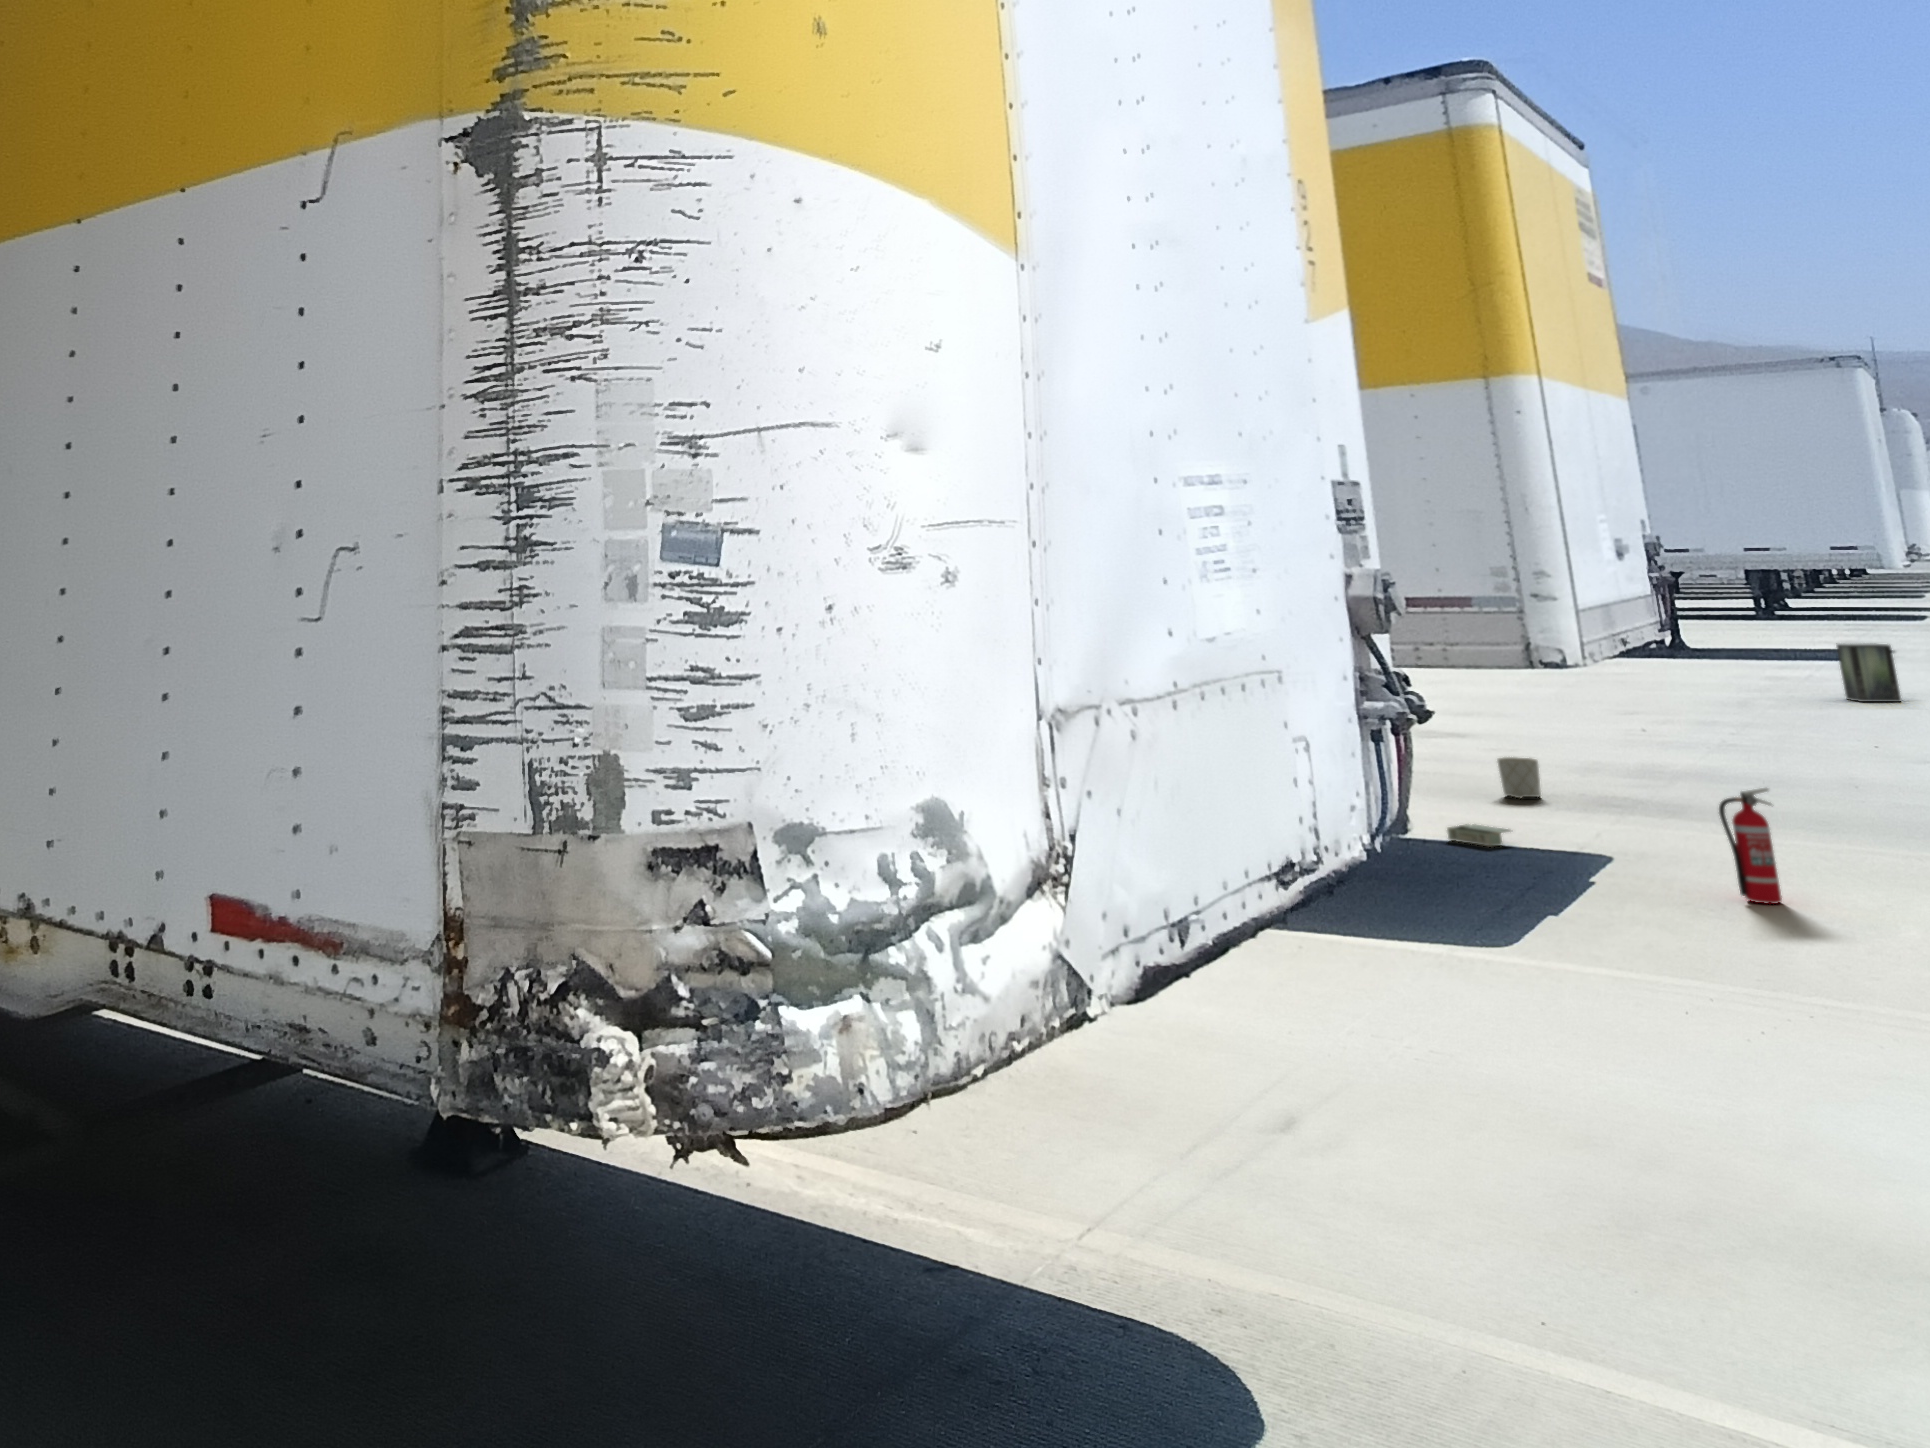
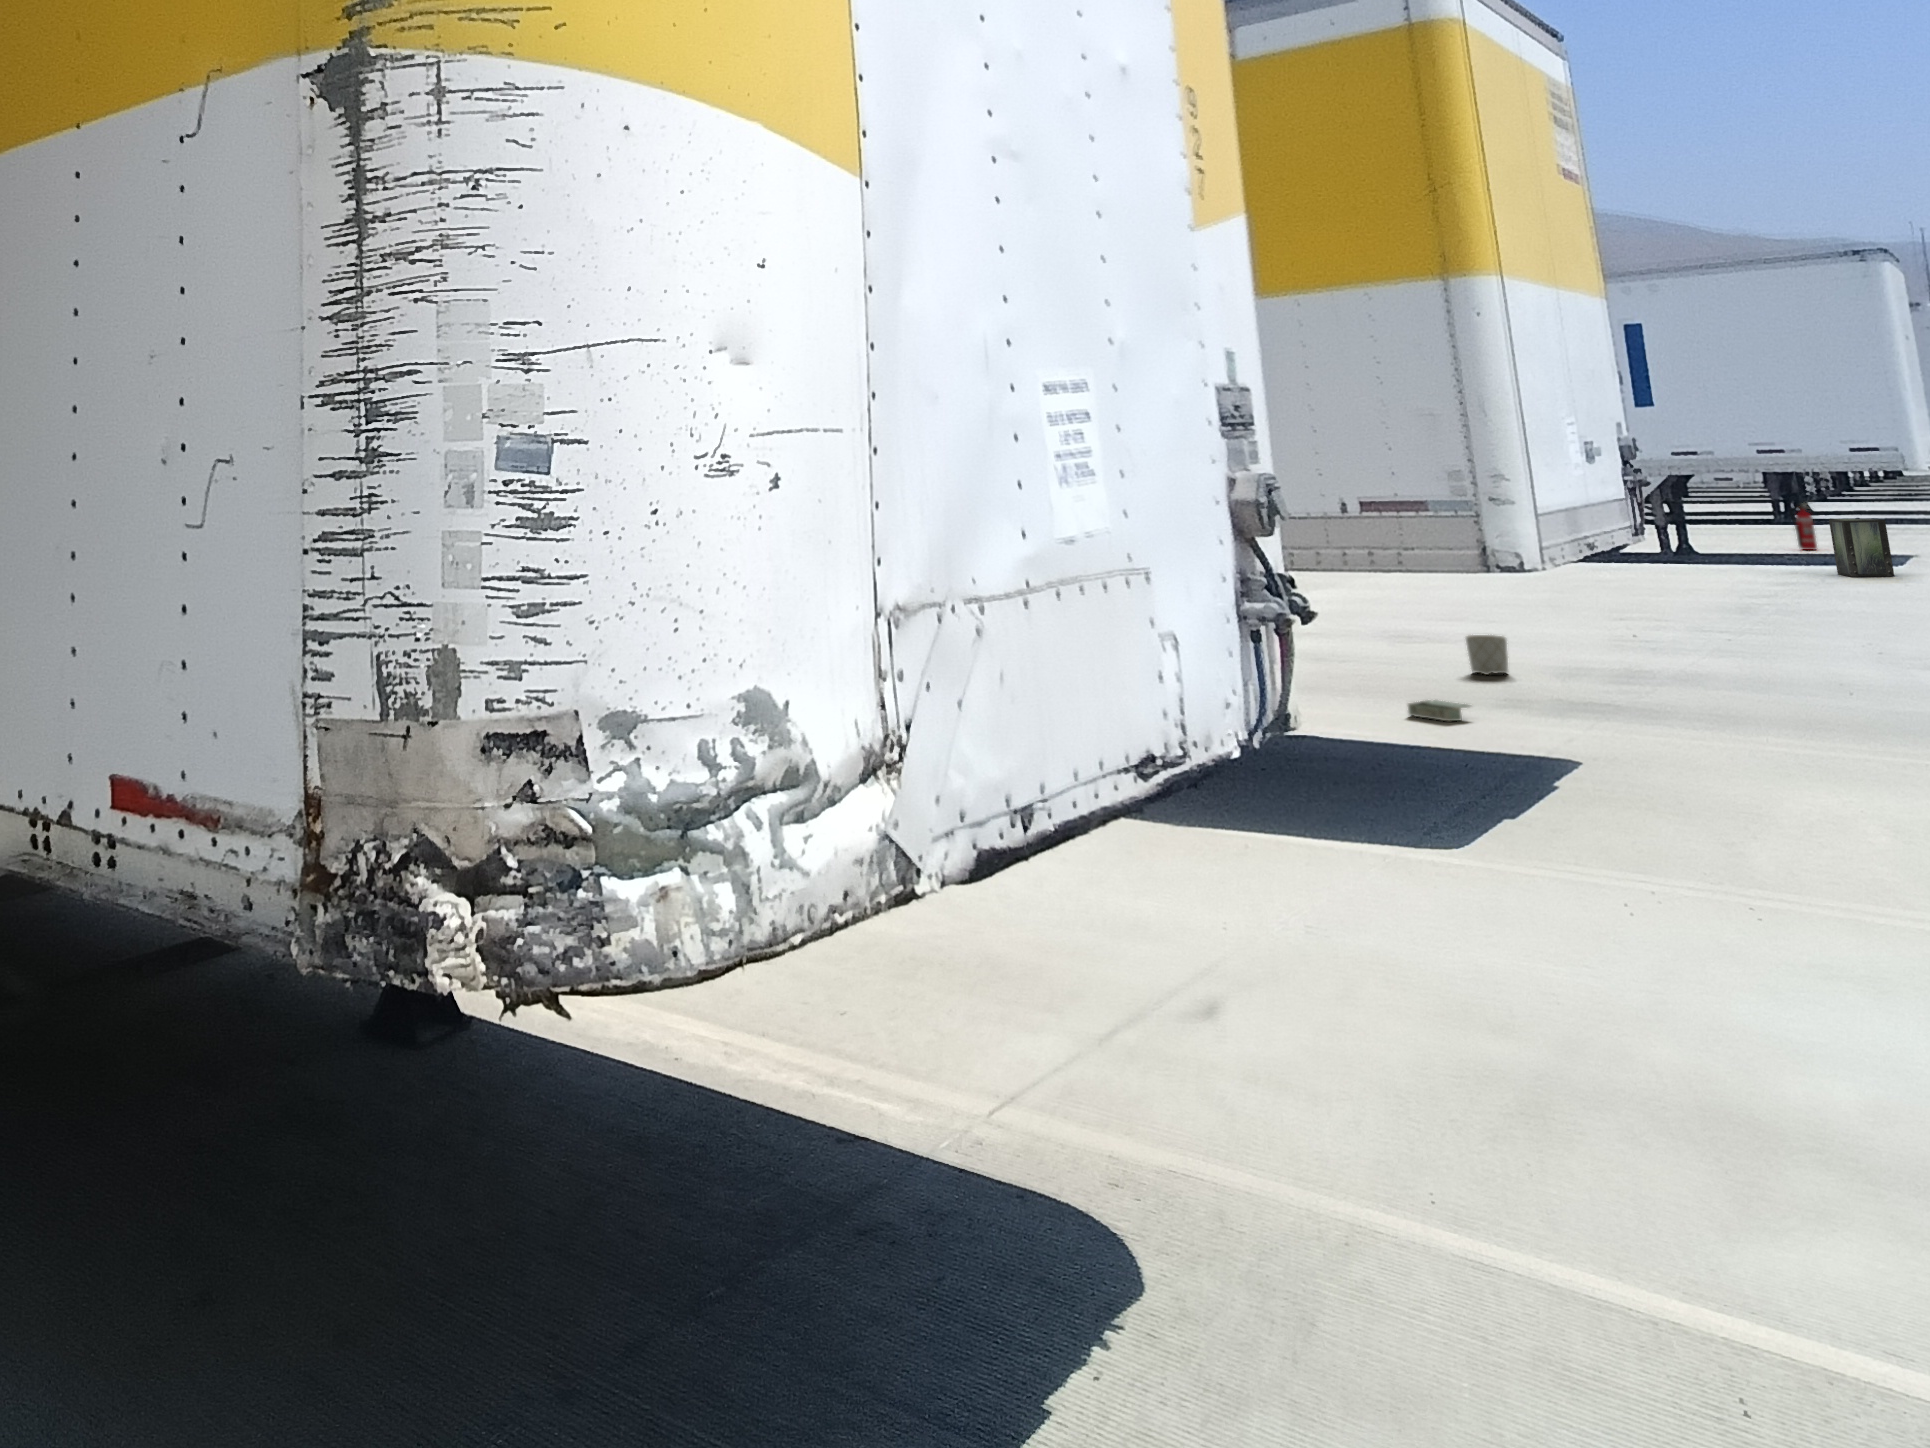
fire extinguisher: present [1719,787,1782,904] -> present [1791,503,1817,550]

